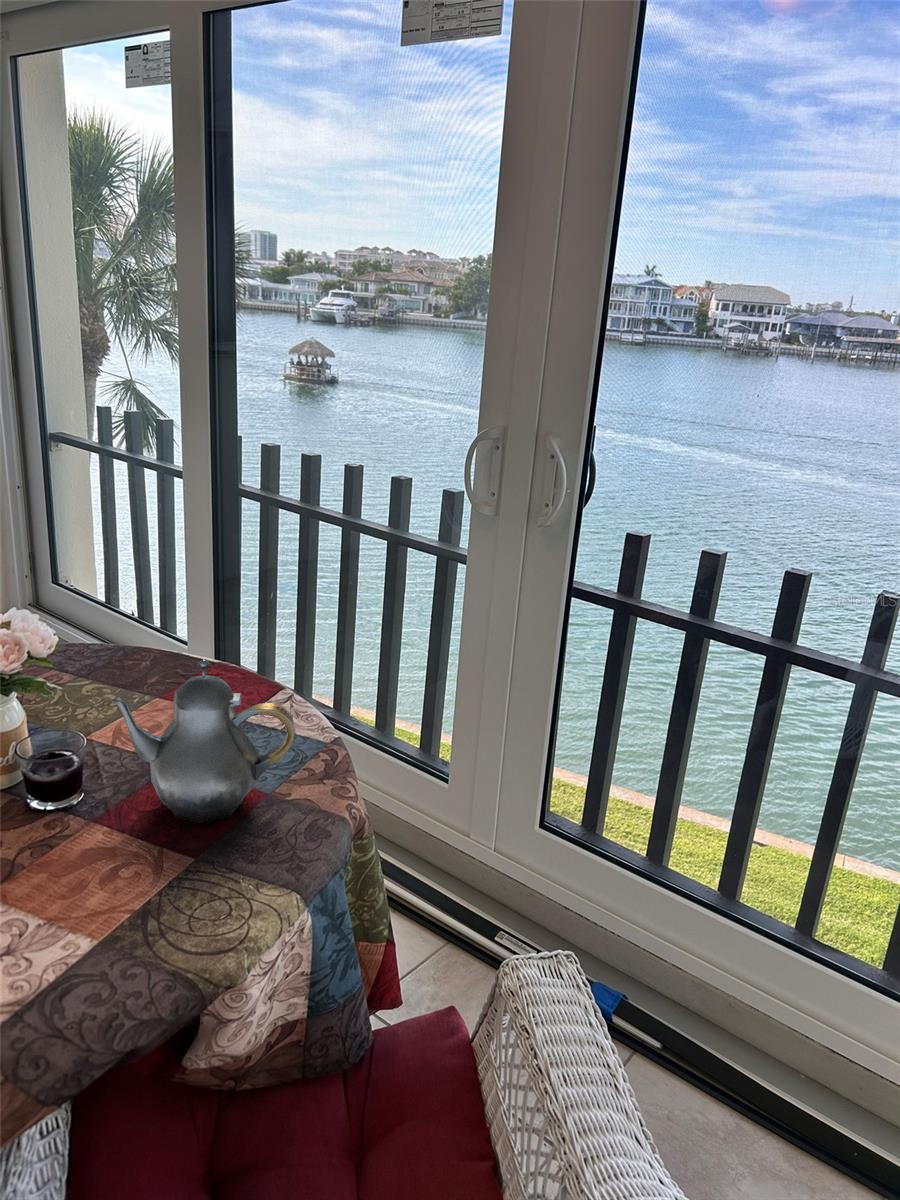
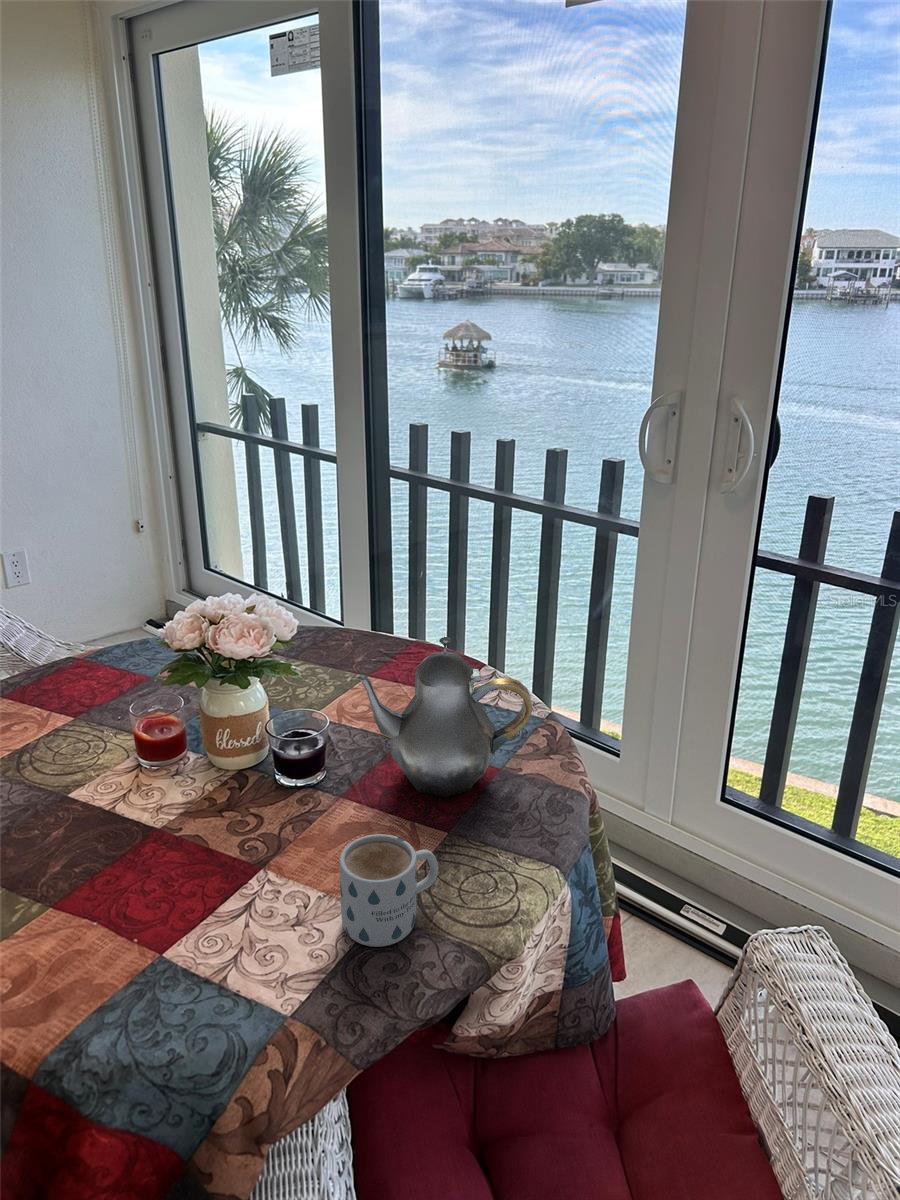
mug: none [47,859,161,975] -> present [339,834,438,947]

